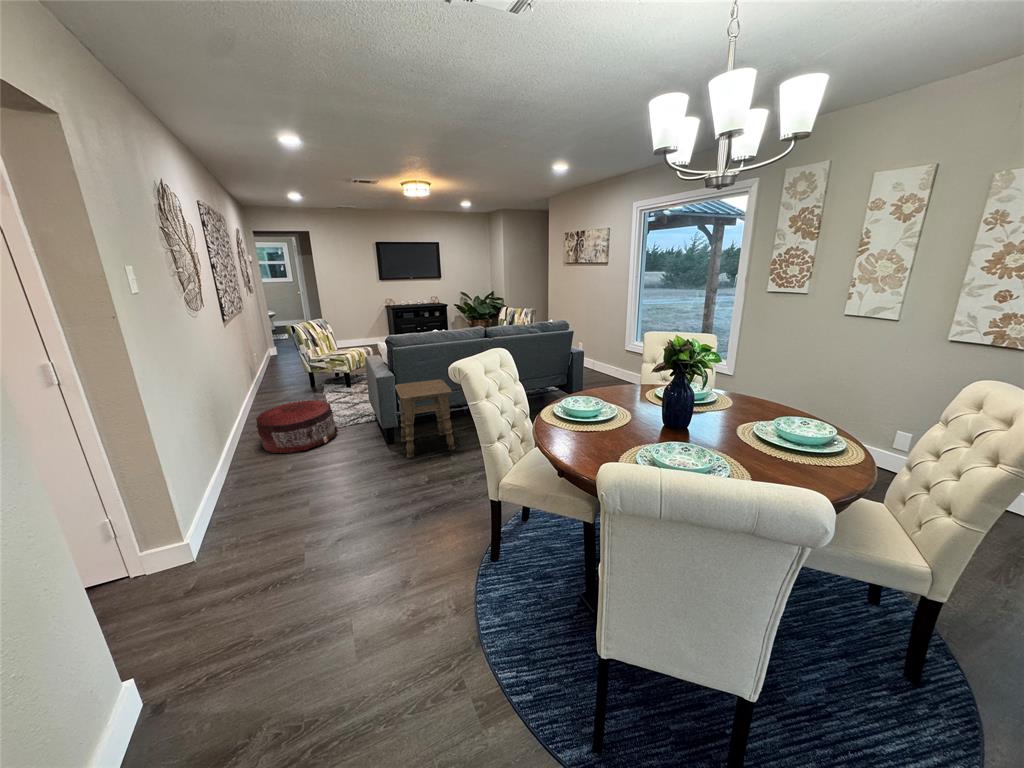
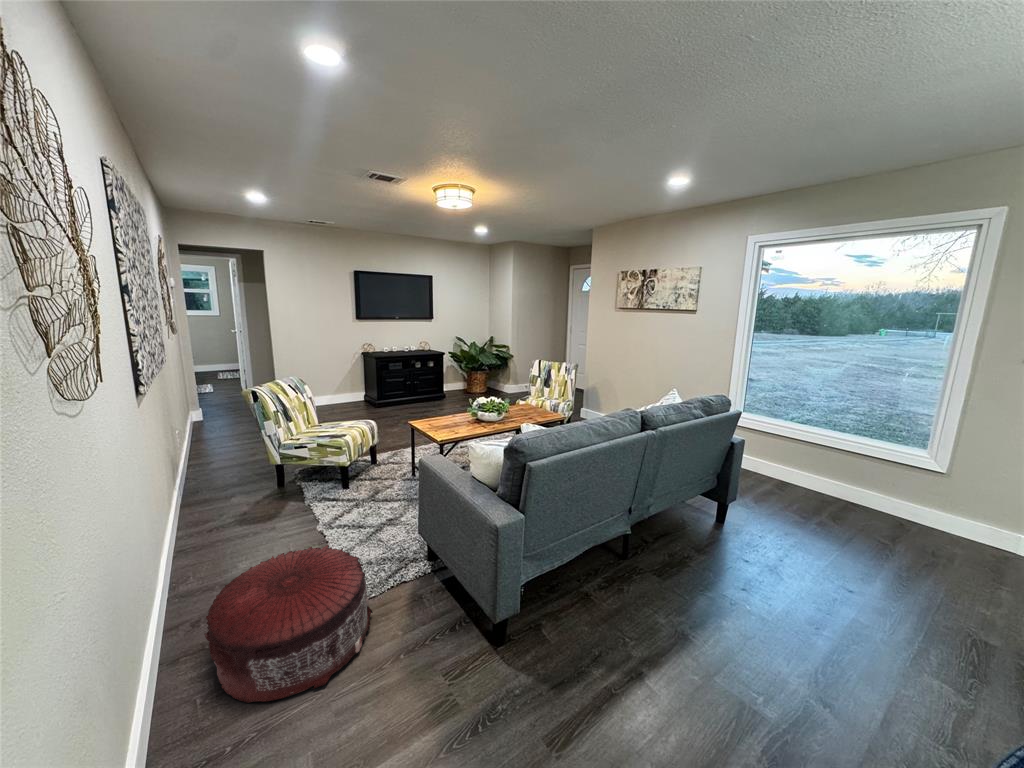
side table: present [395,379,455,459] -> none [507,507,637,697]

